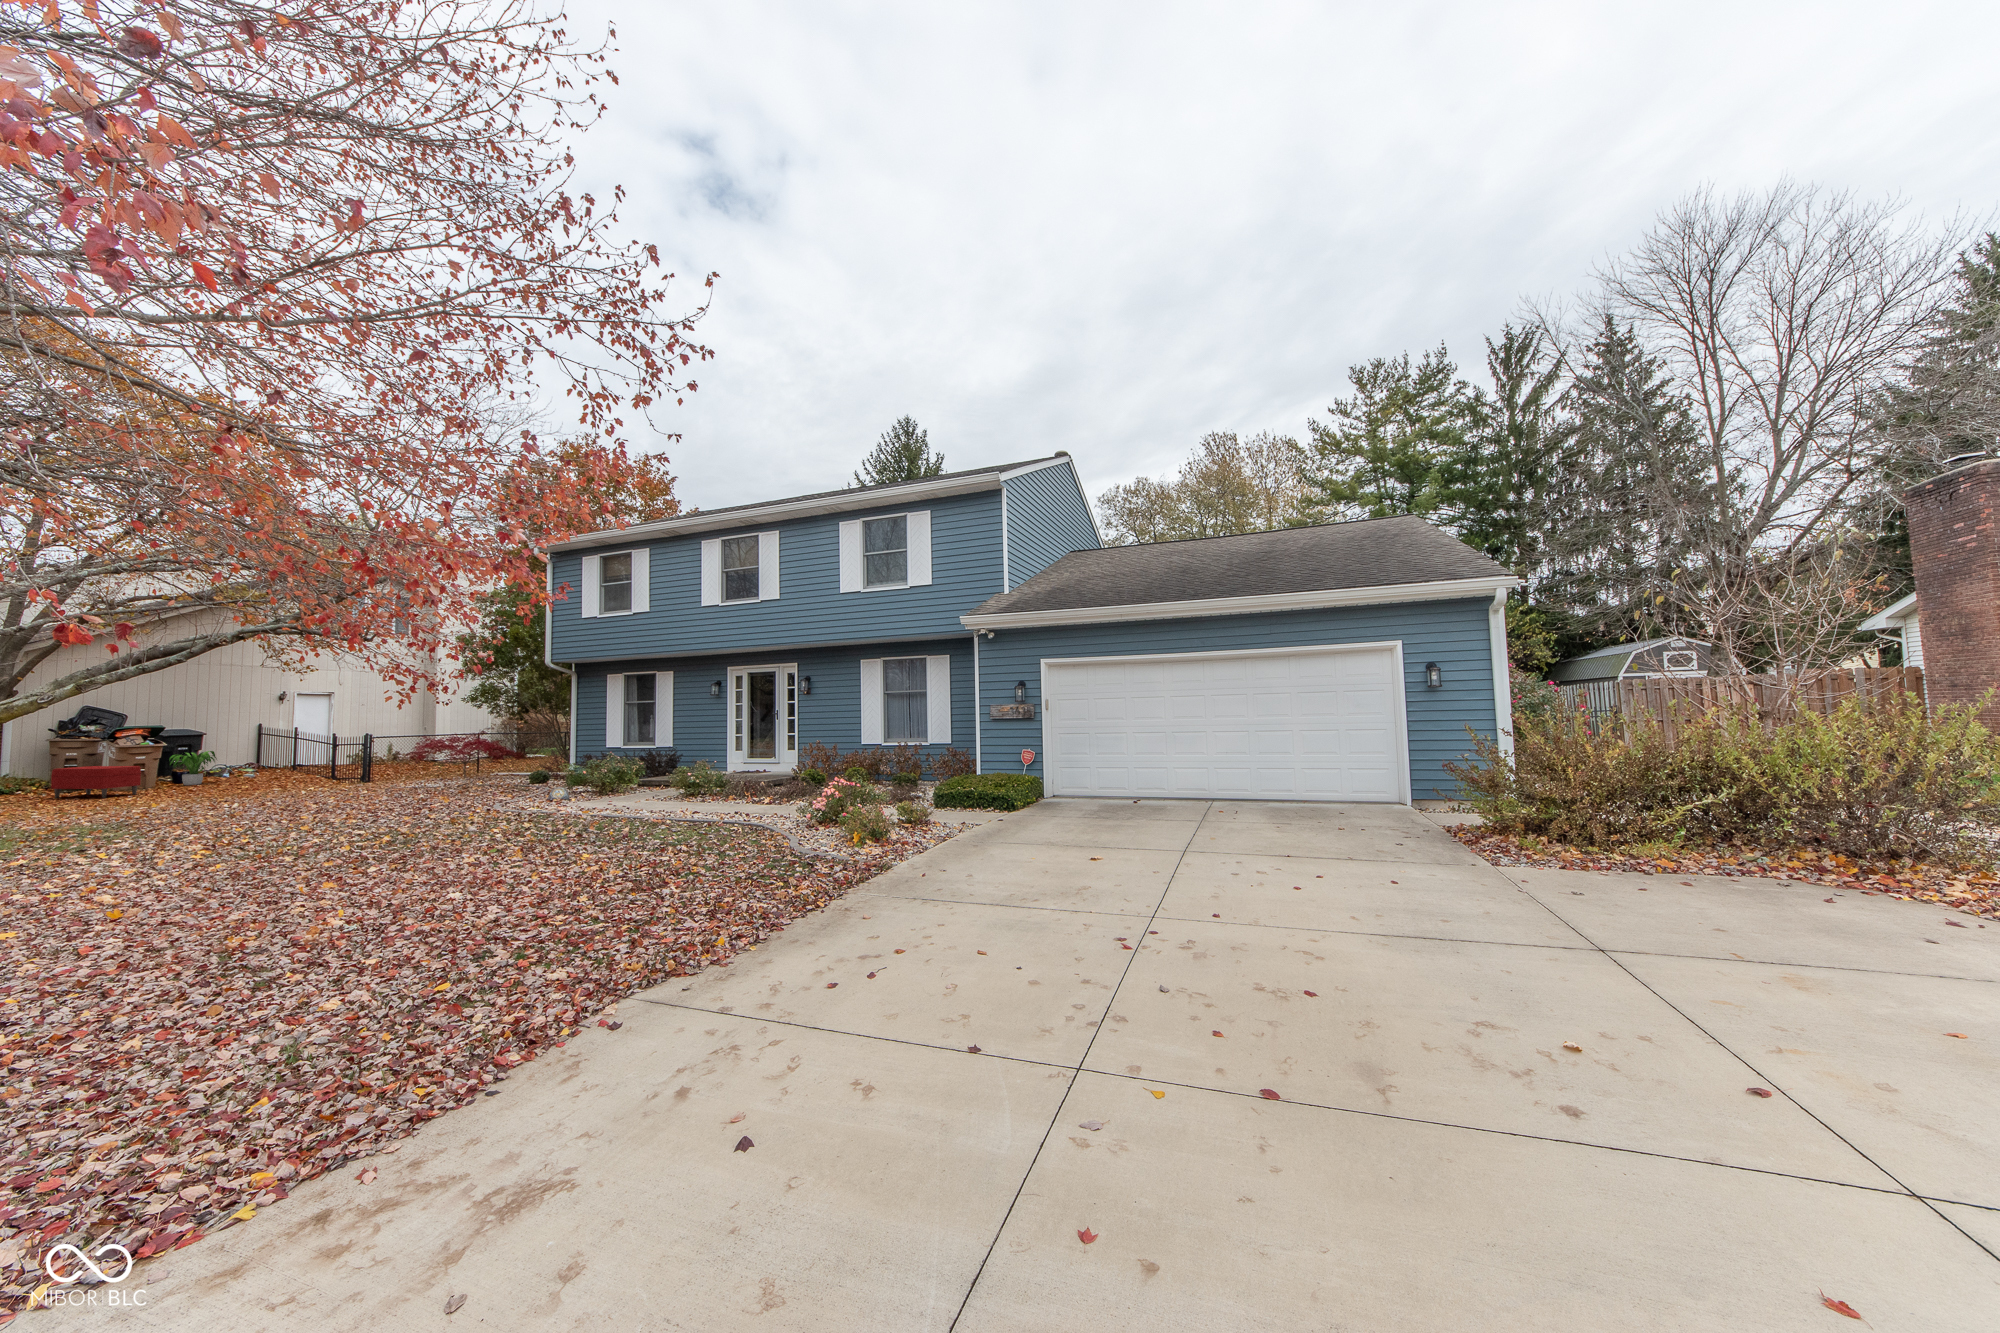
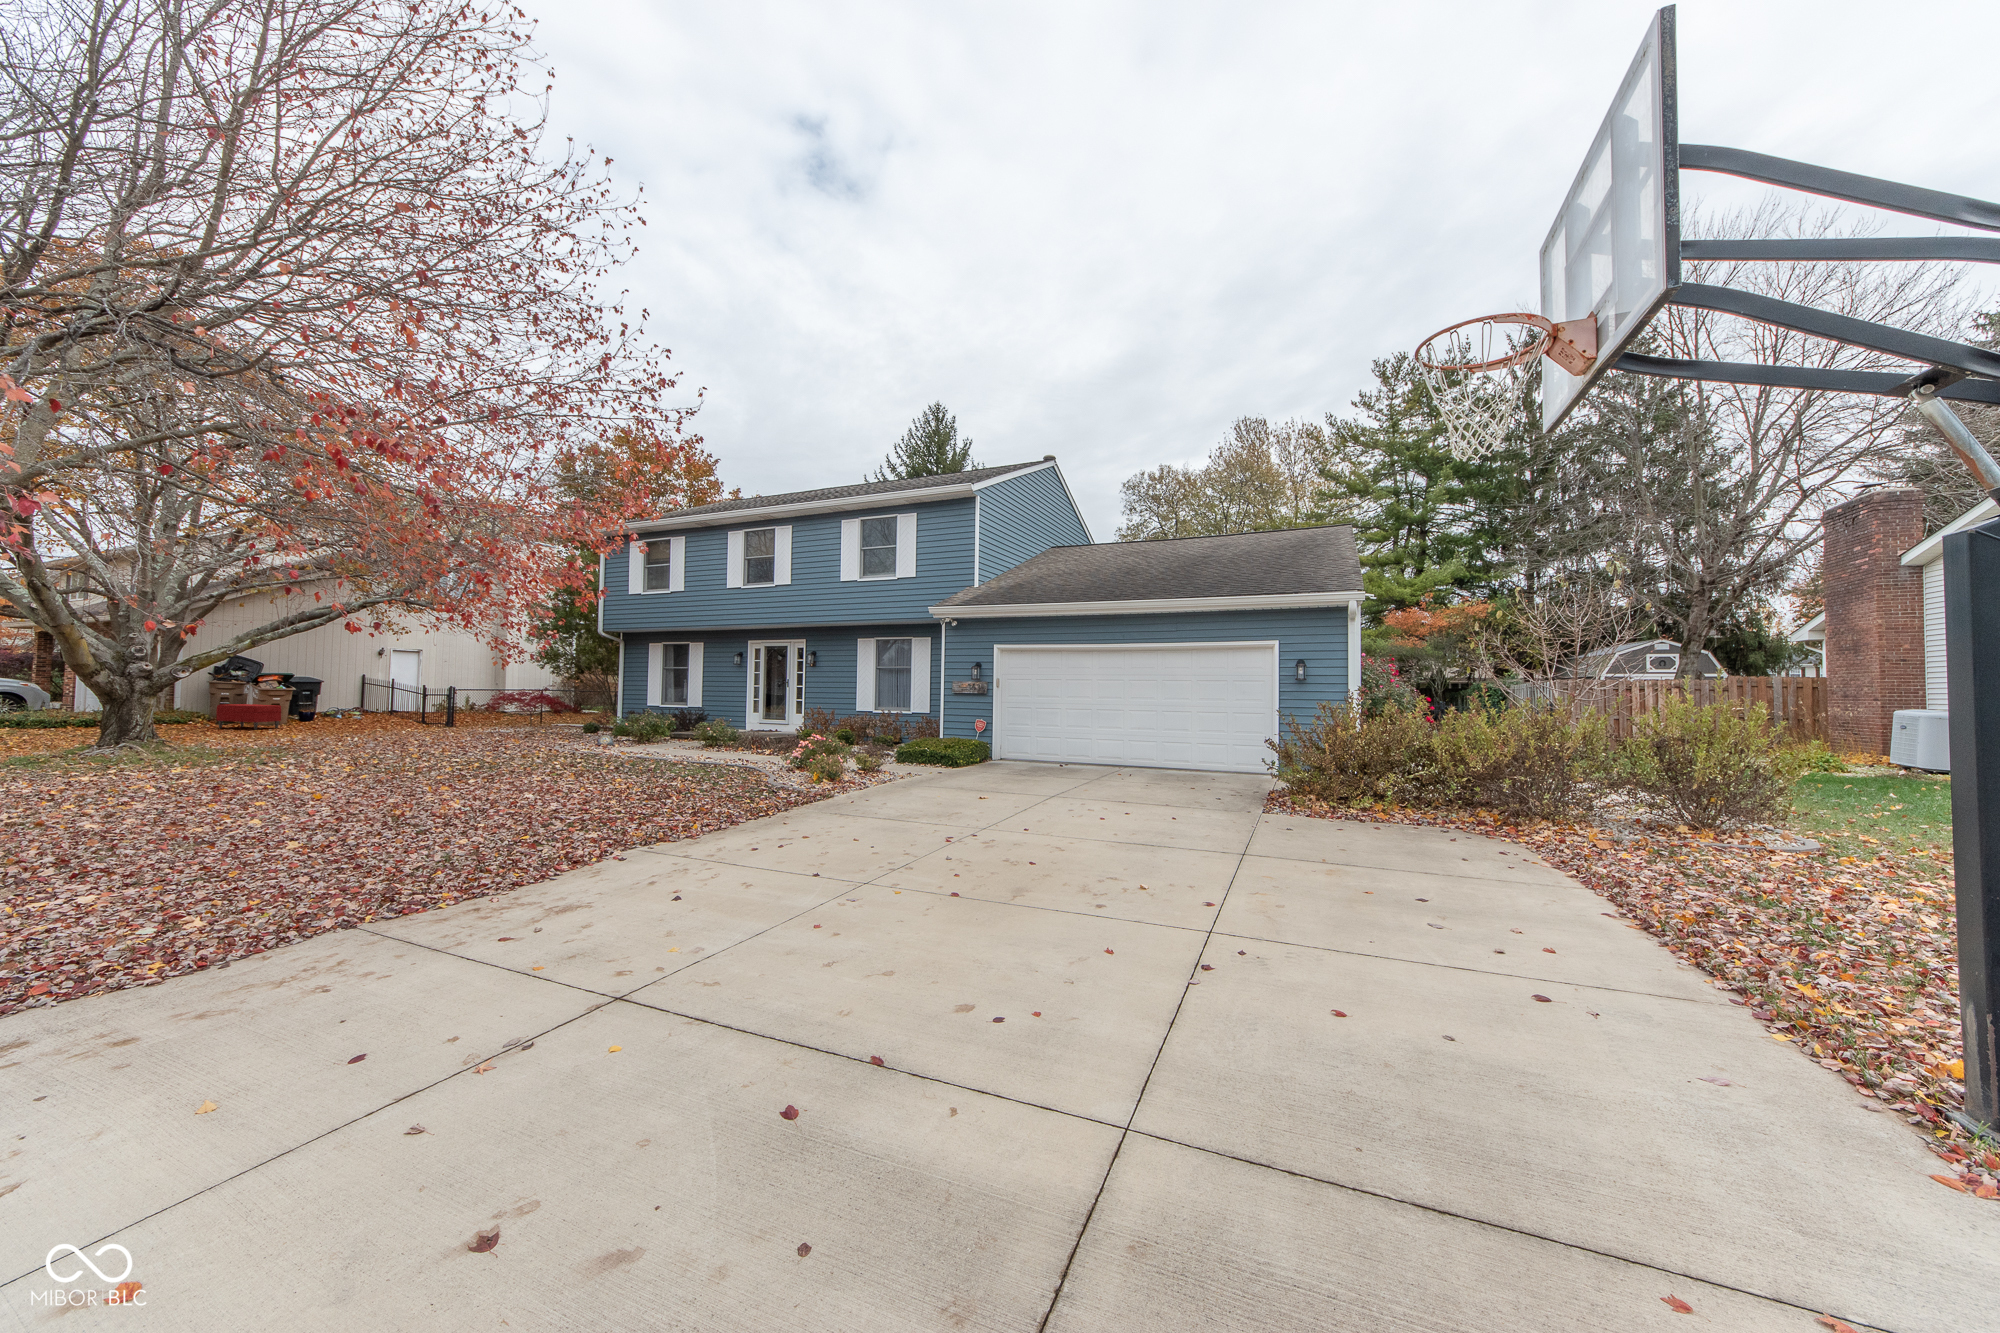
potted plant: present [169,751,217,785] -> none [299,696,335,723]

